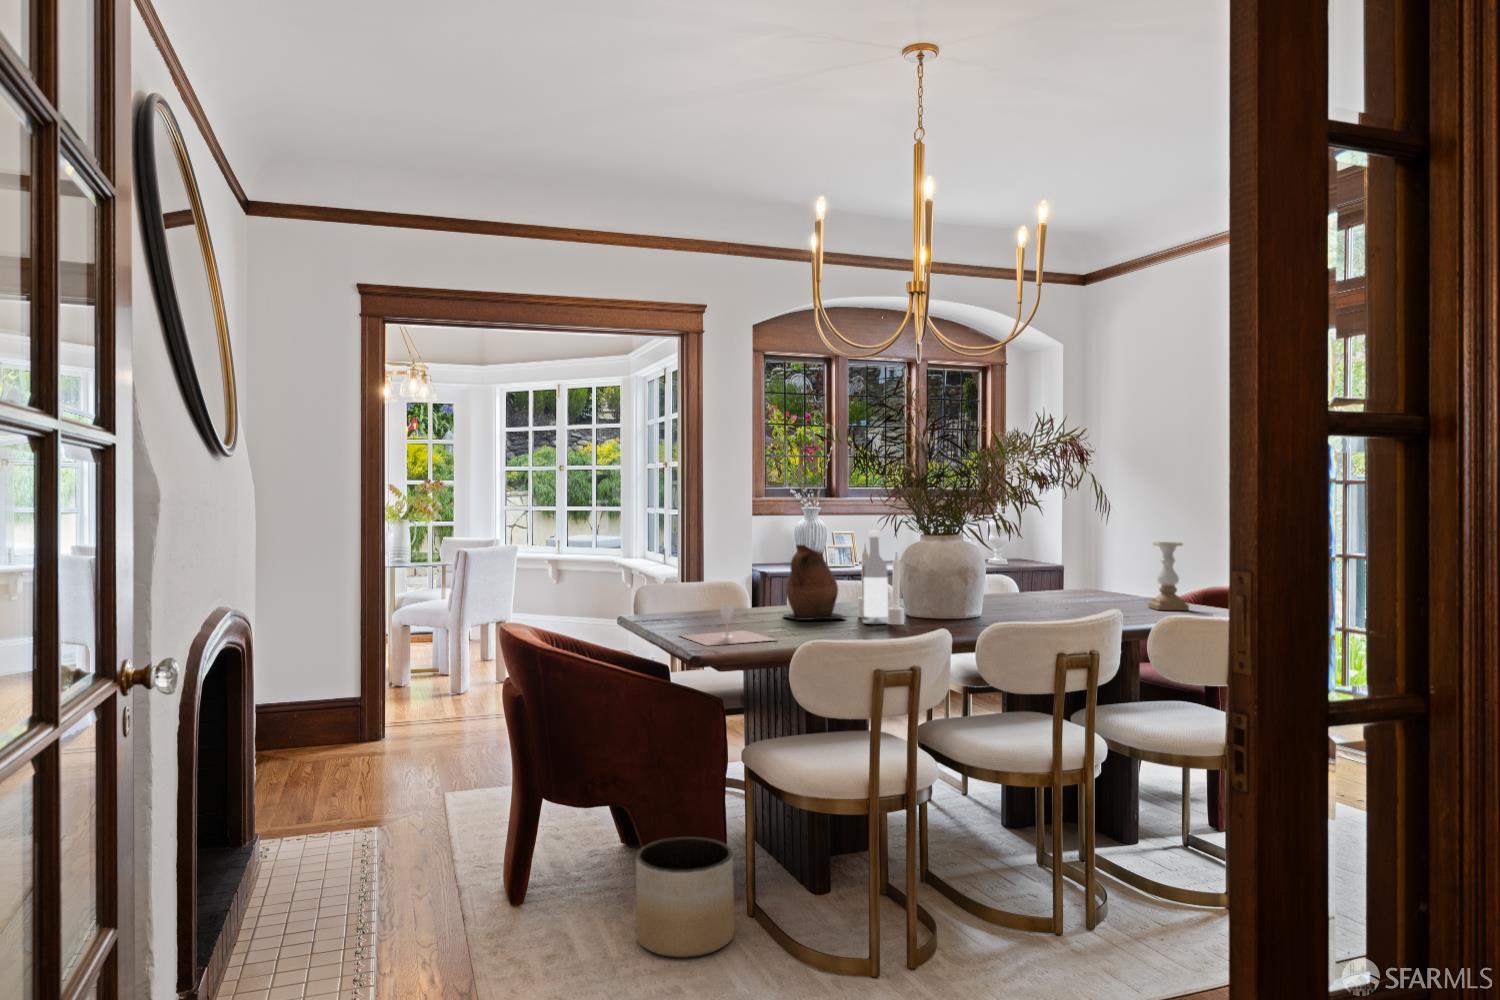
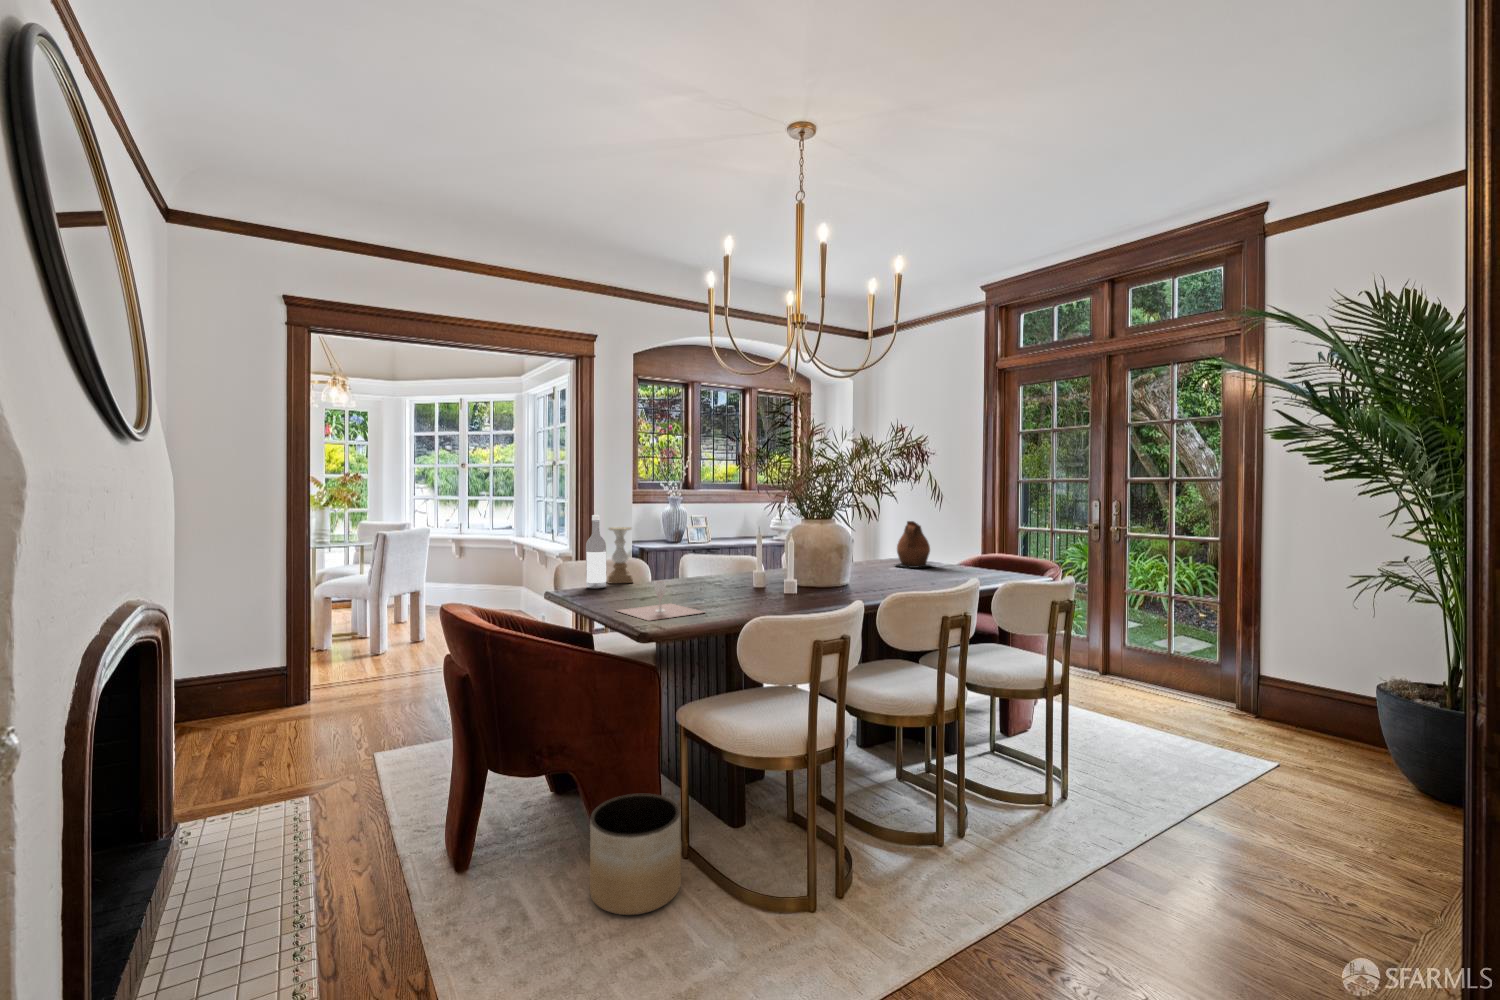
wine bottle: present [862,530,888,624] -> present [586,515,607,589]
candle holder: present [1148,542,1189,610] -> present [608,527,633,583]
ceramic pitcher: present [784,545,846,620] -> present [894,521,933,568]

